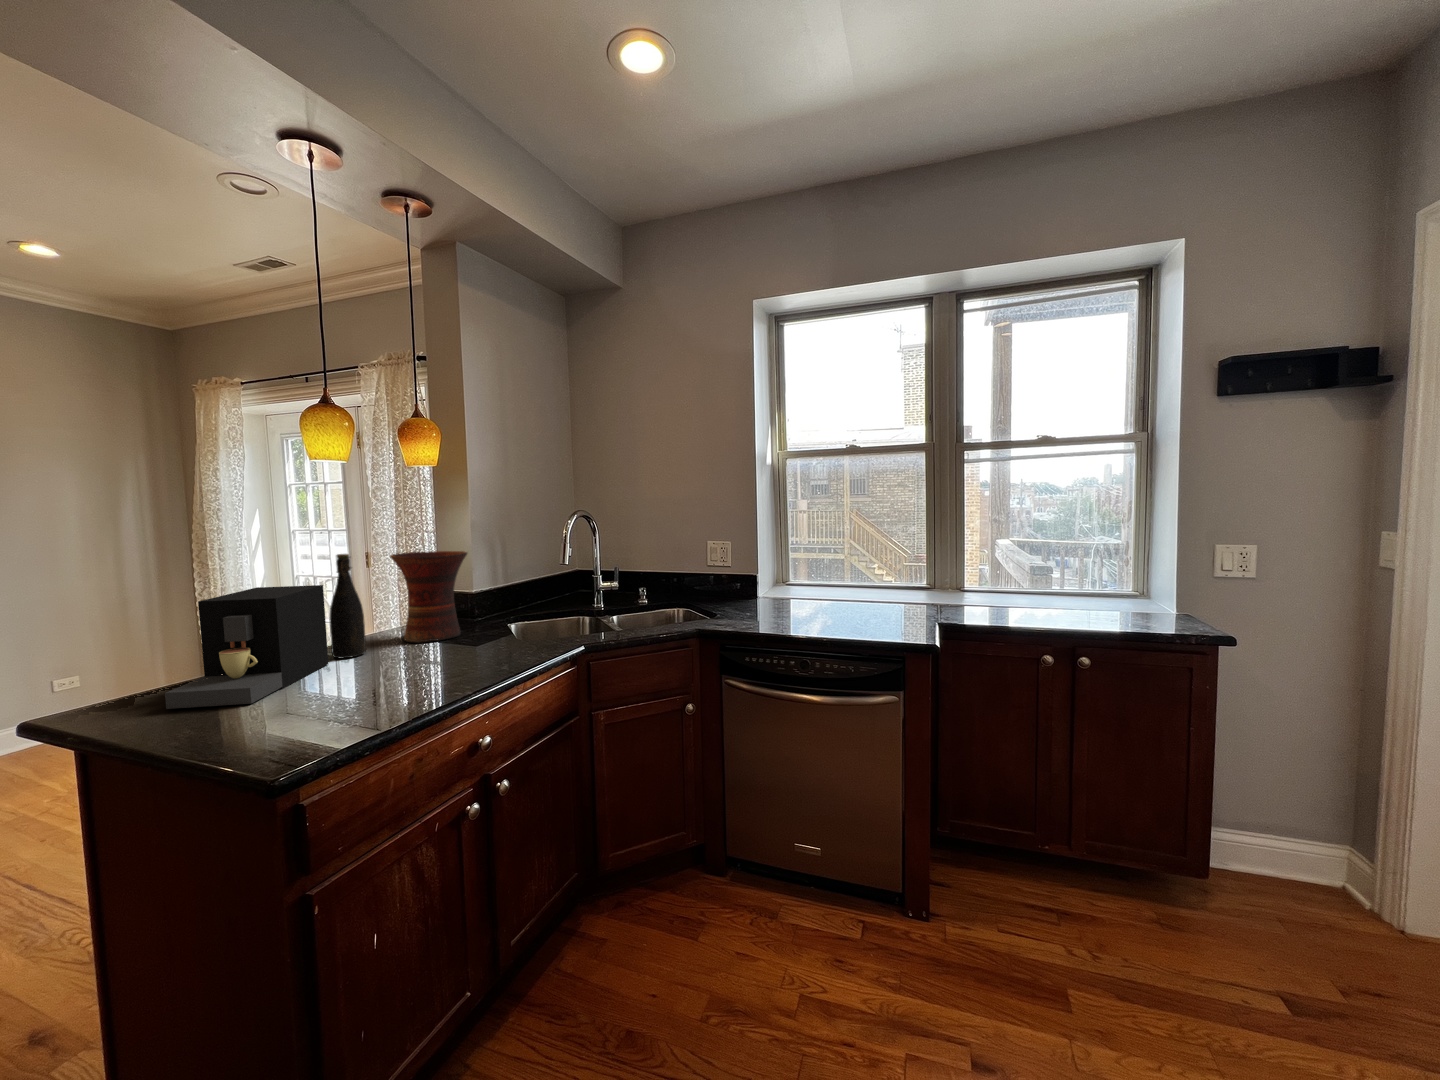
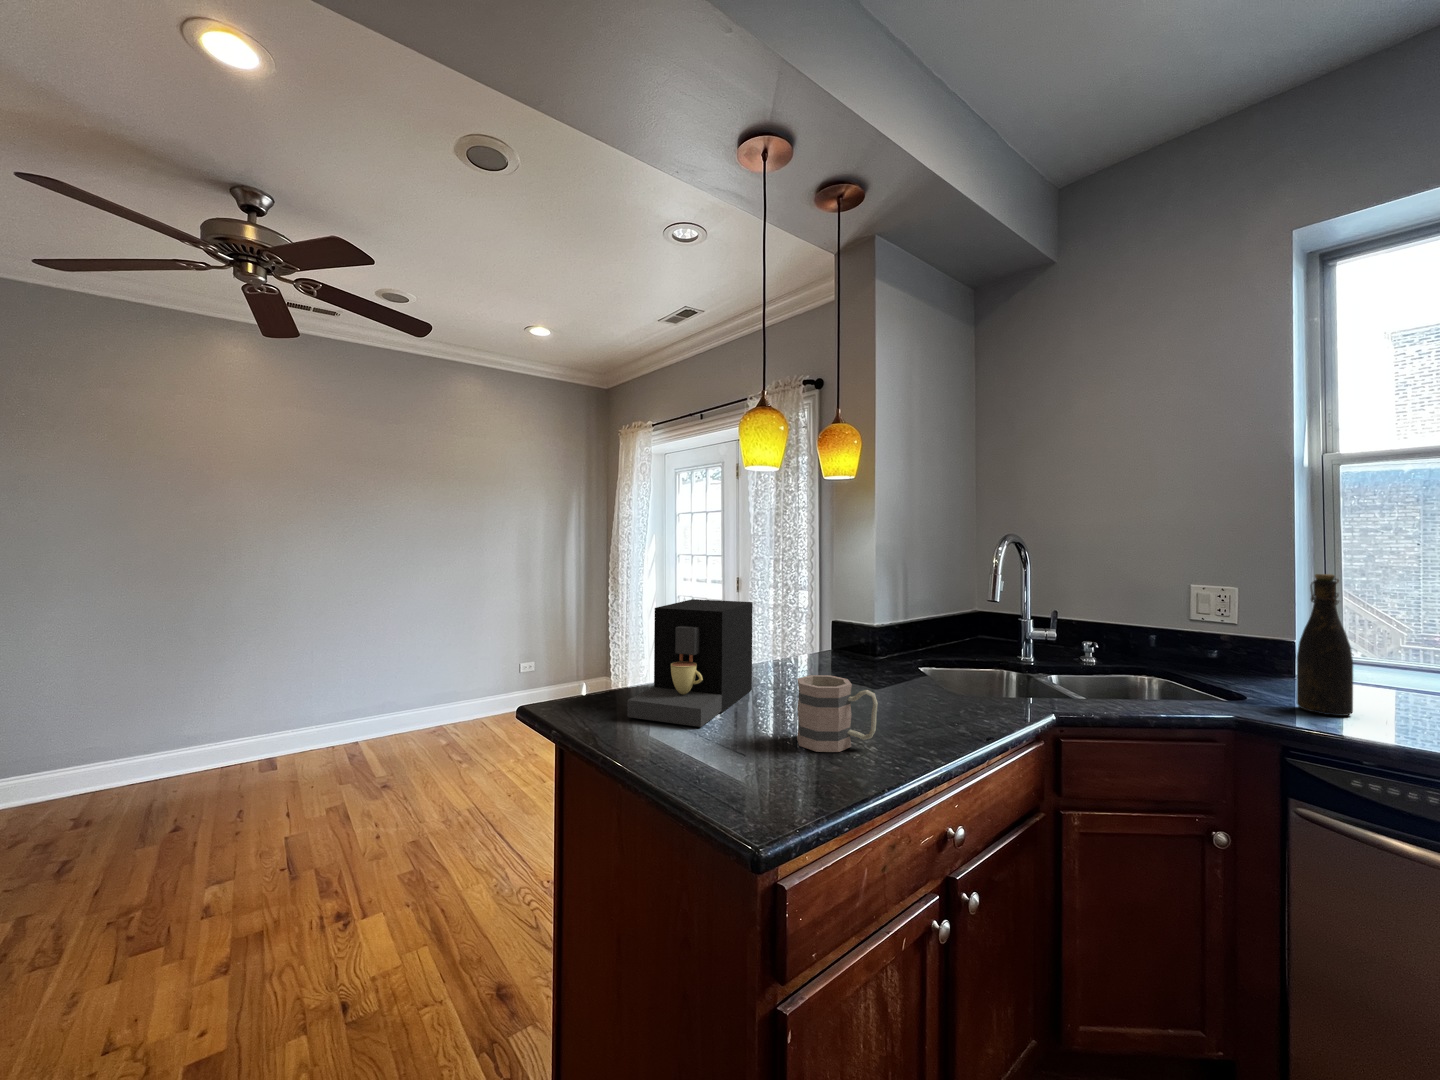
vase: present [390,551,467,642] -> none [805,574,886,679]
bottle: present [330,554,366,658] -> present [1297,574,1353,716]
mug: none [342,641,413,703] -> present [797,675,878,752]

